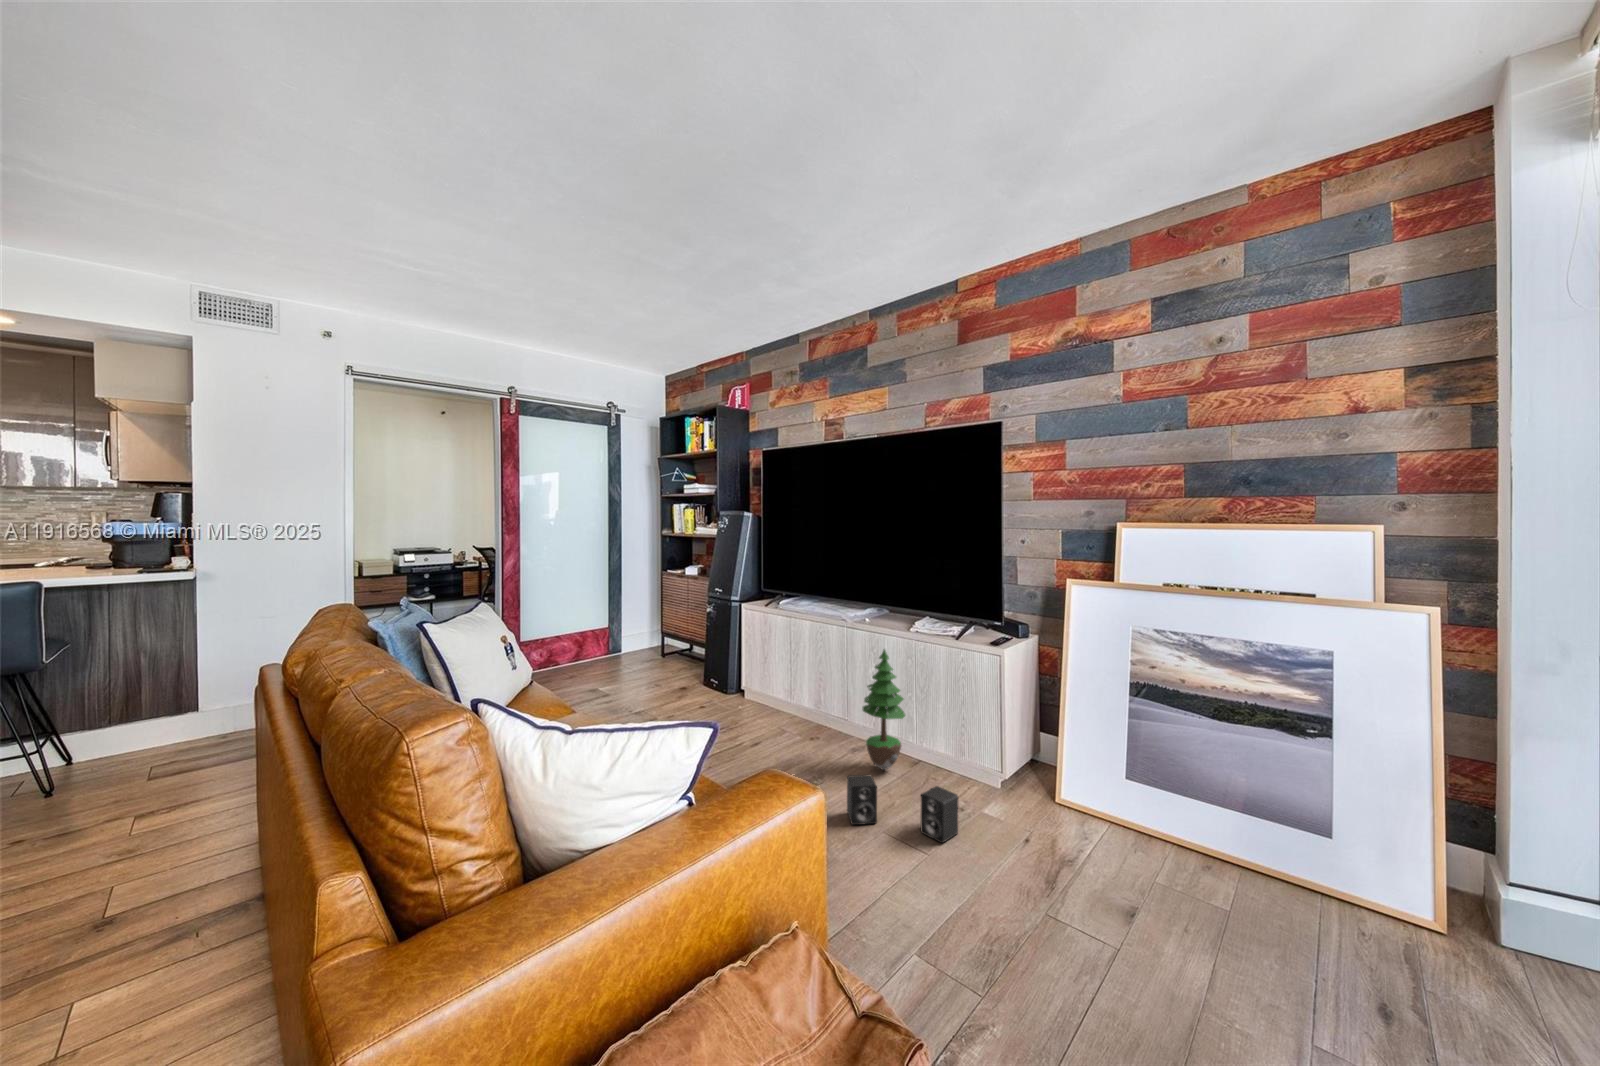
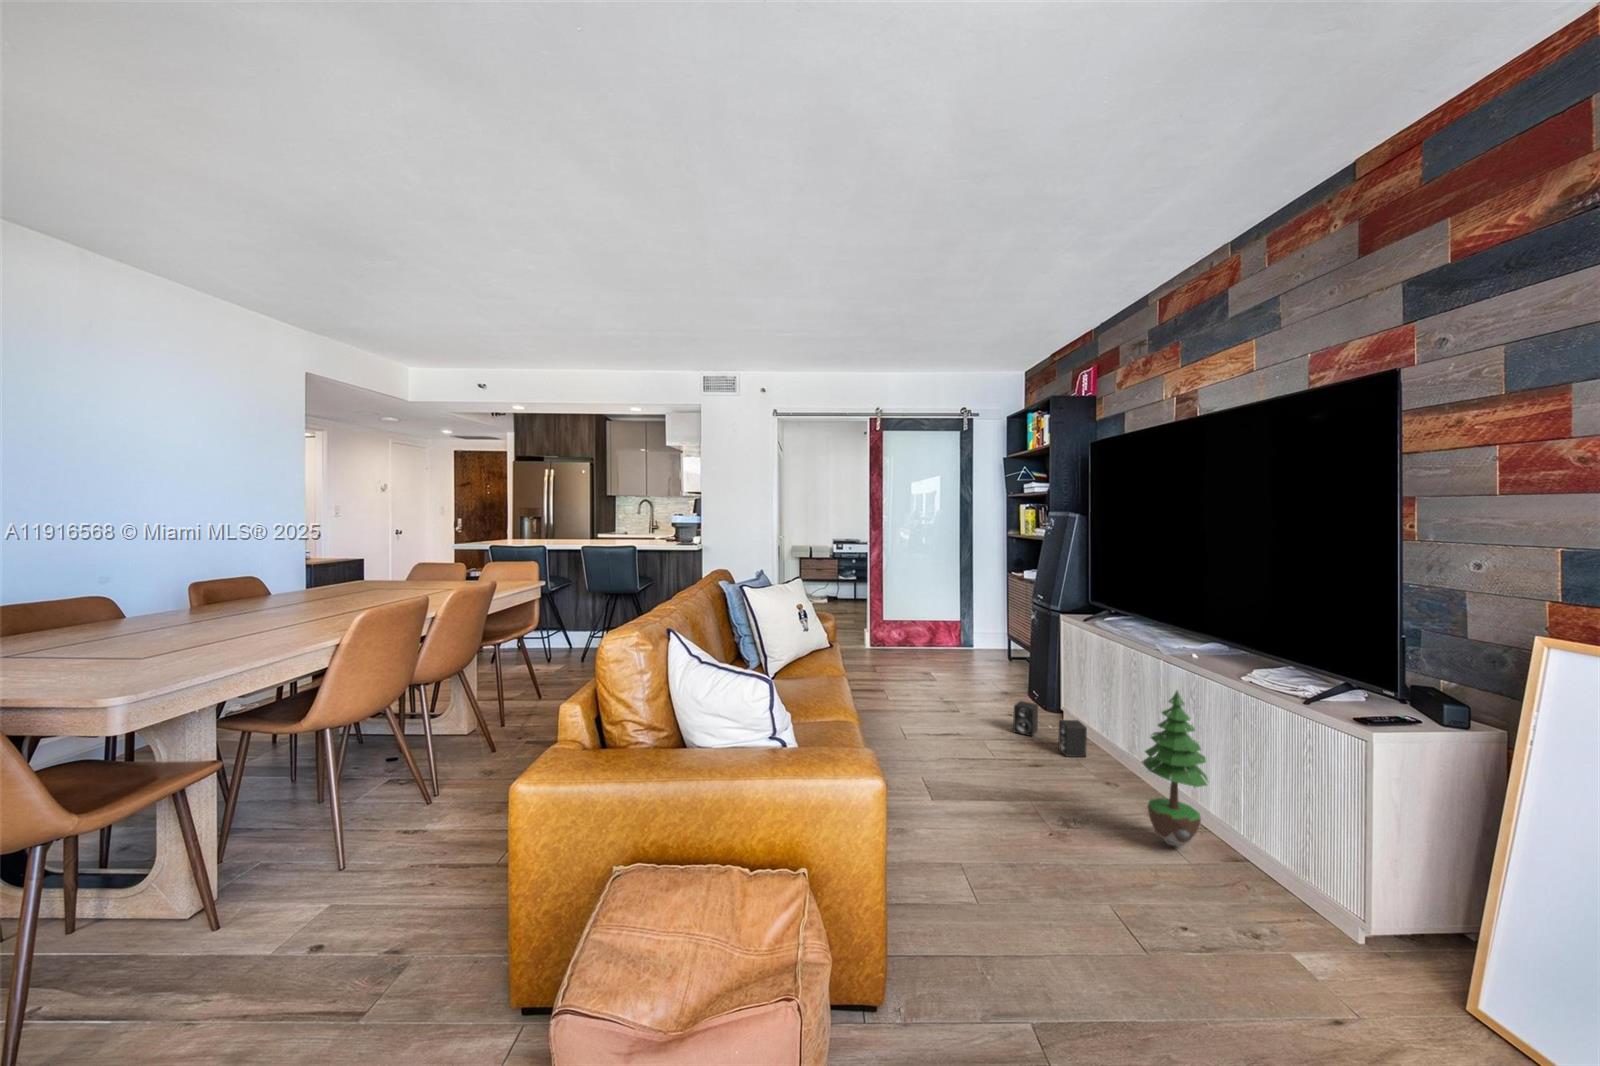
speaker: present [847,775,958,843] -> present [1013,701,1087,757]

